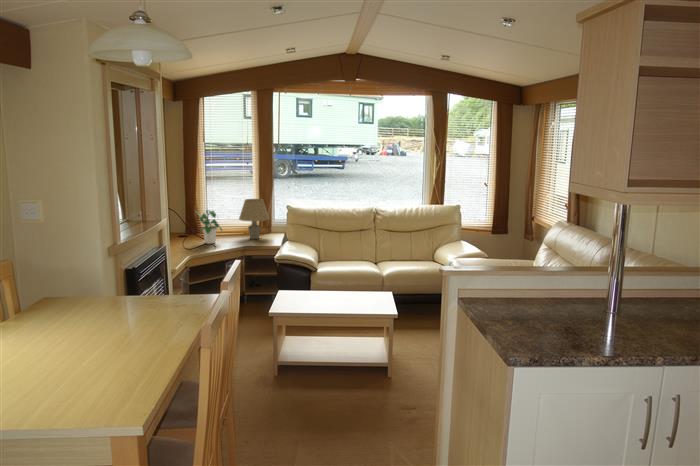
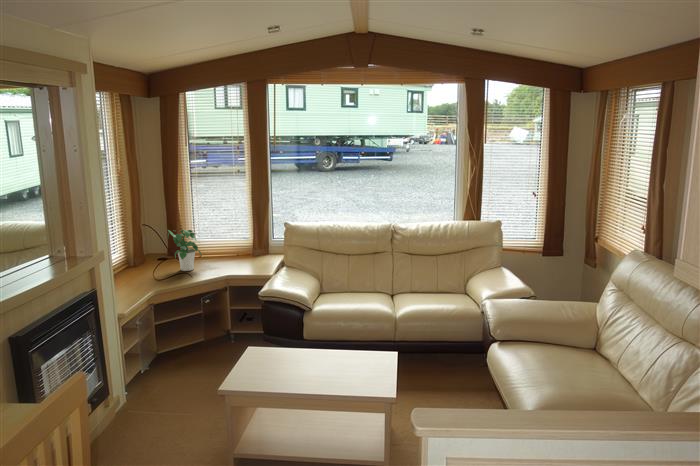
table lamp: present [239,199,269,239] -> none [224,214,262,264]

